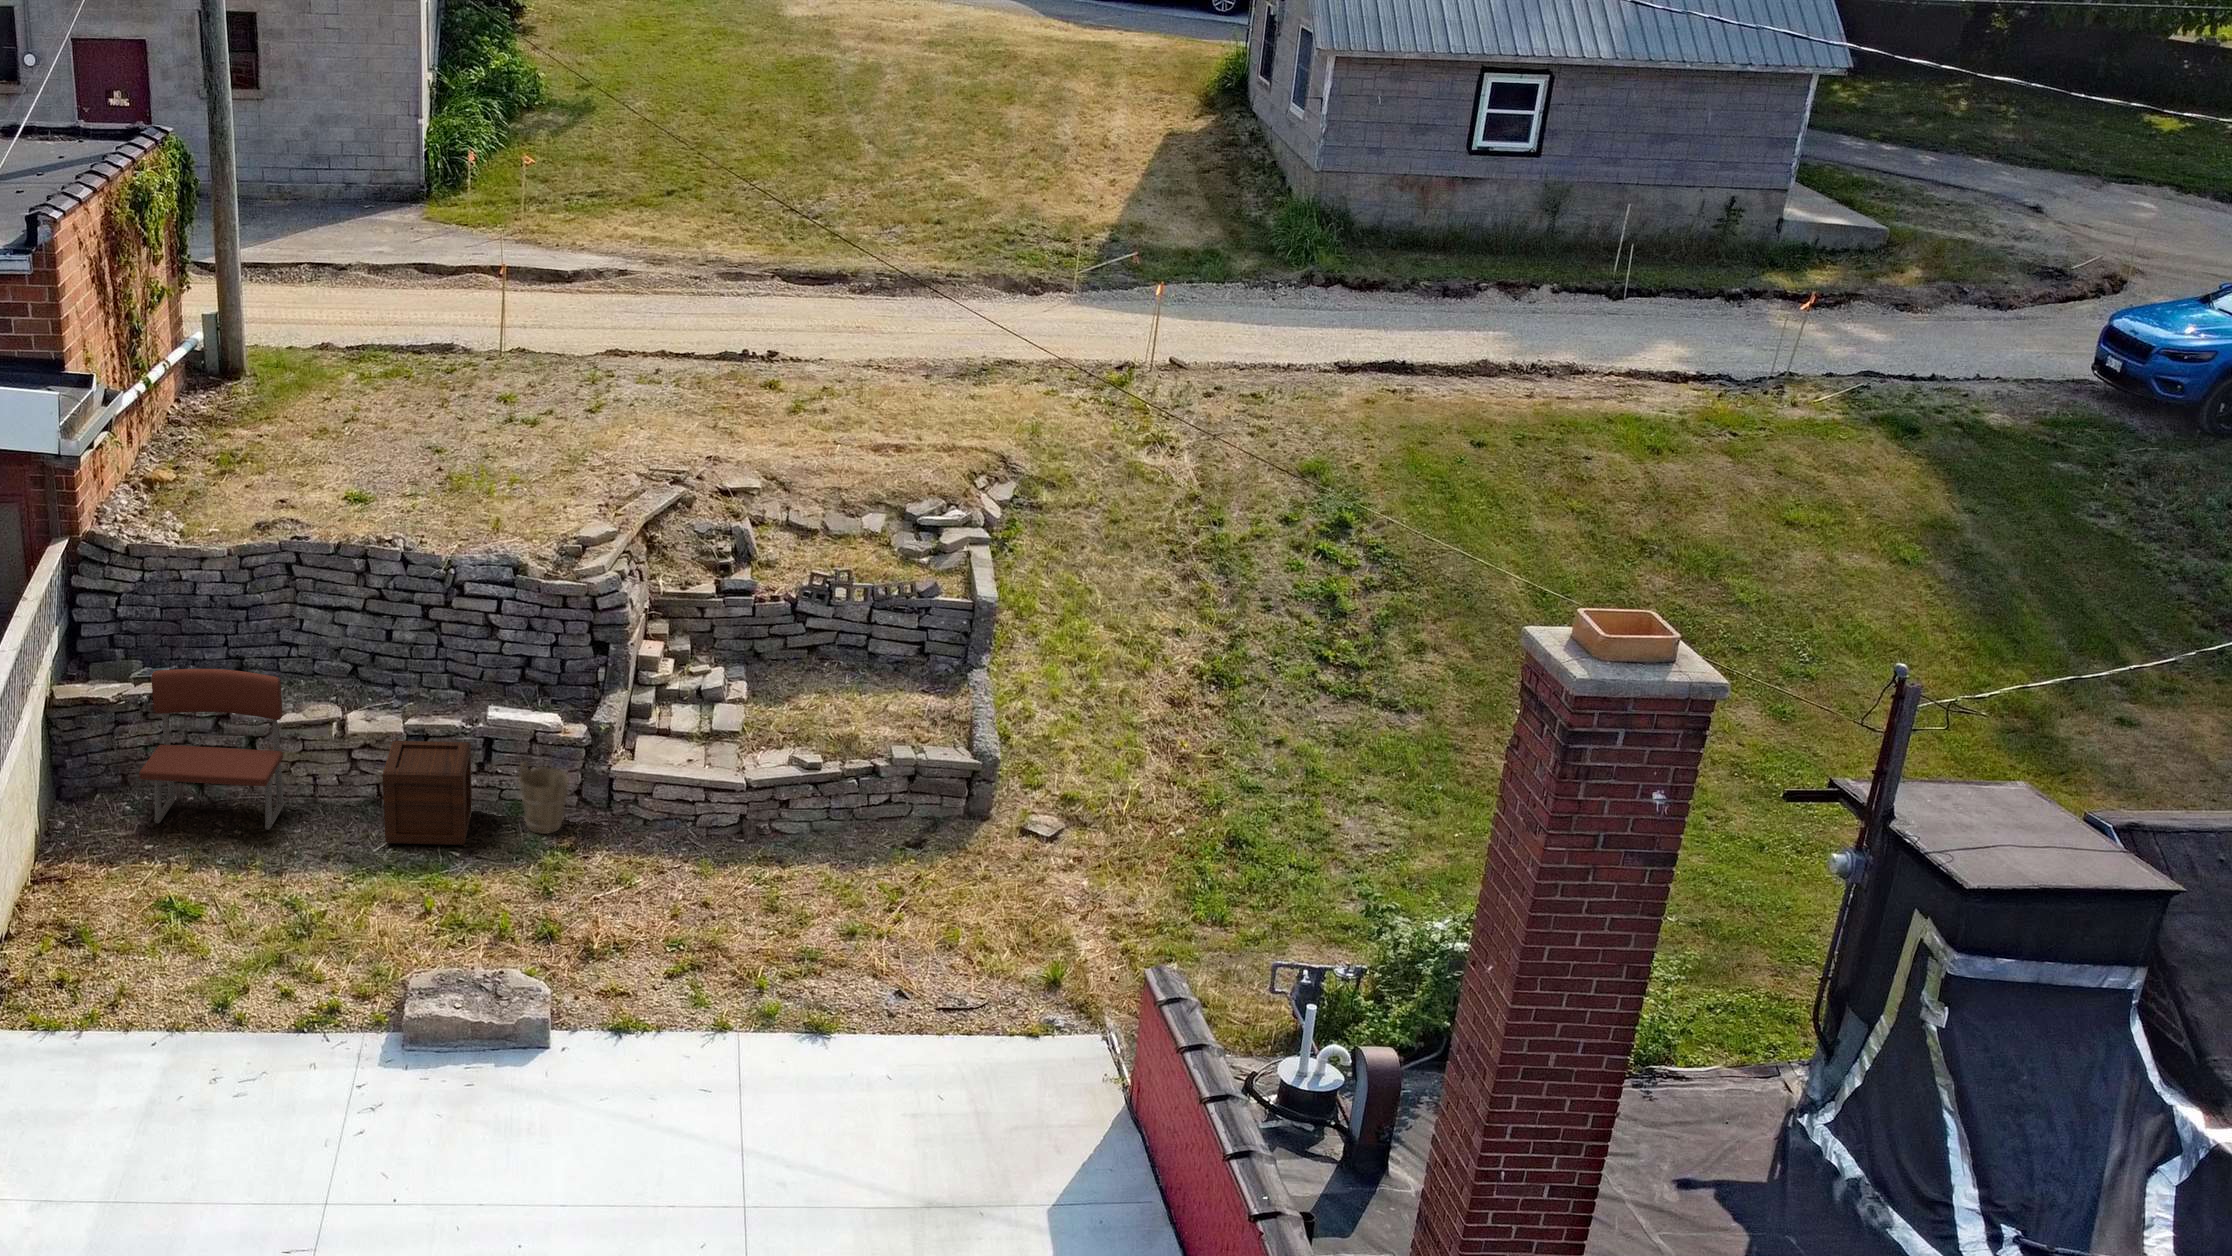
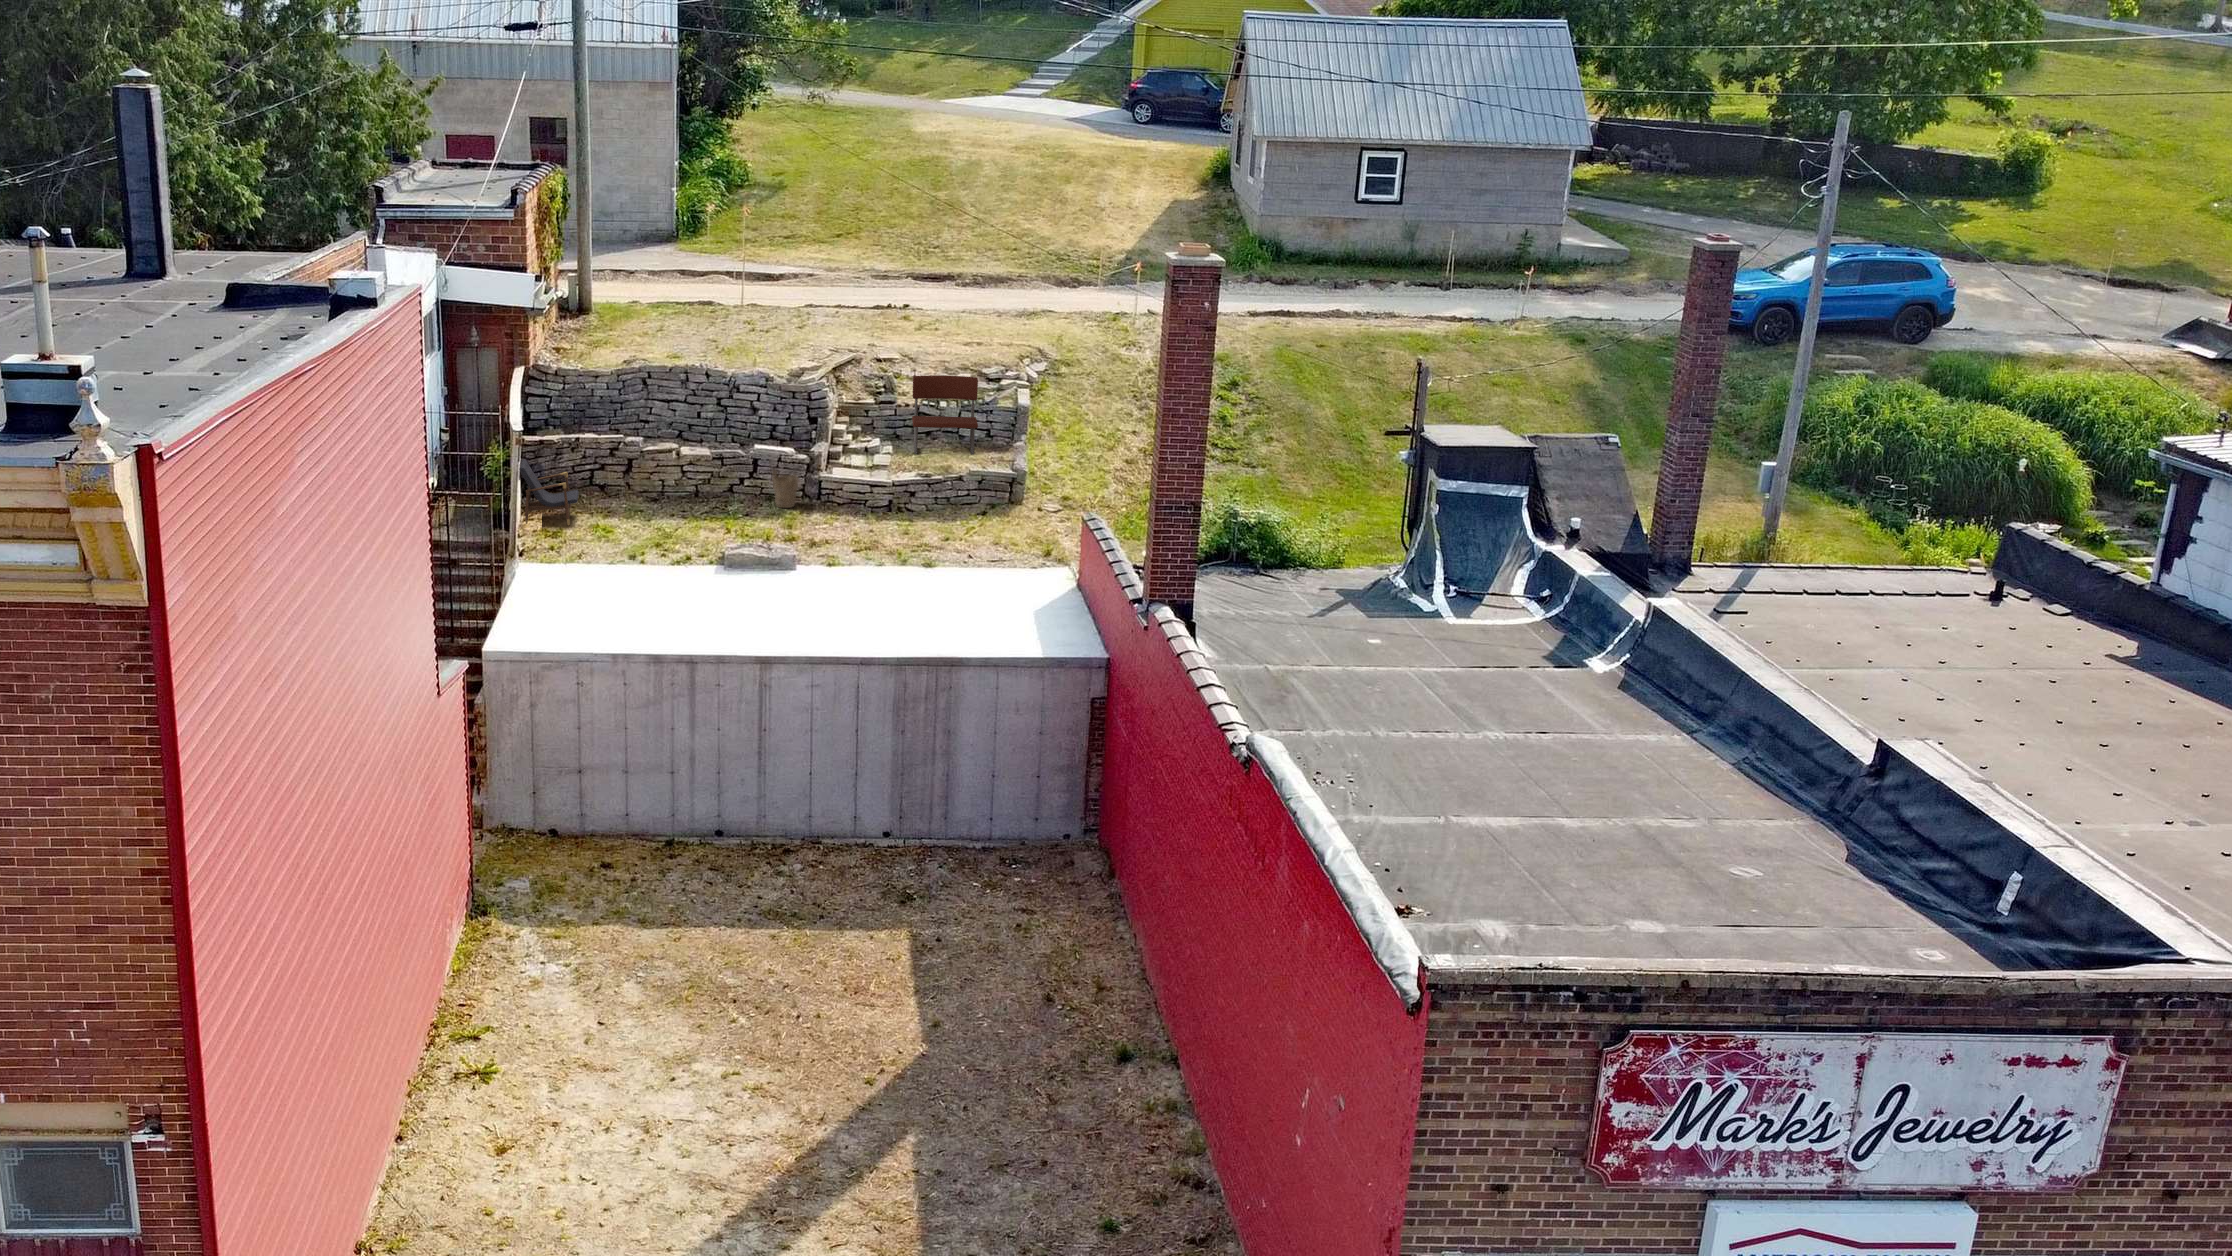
bench: present [139,669,284,830] -> present [912,375,978,455]
wooden crate: present [382,741,472,845] -> none [703,460,746,511]
lounge chair: none [13,764,143,899] -> present [519,459,579,525]

